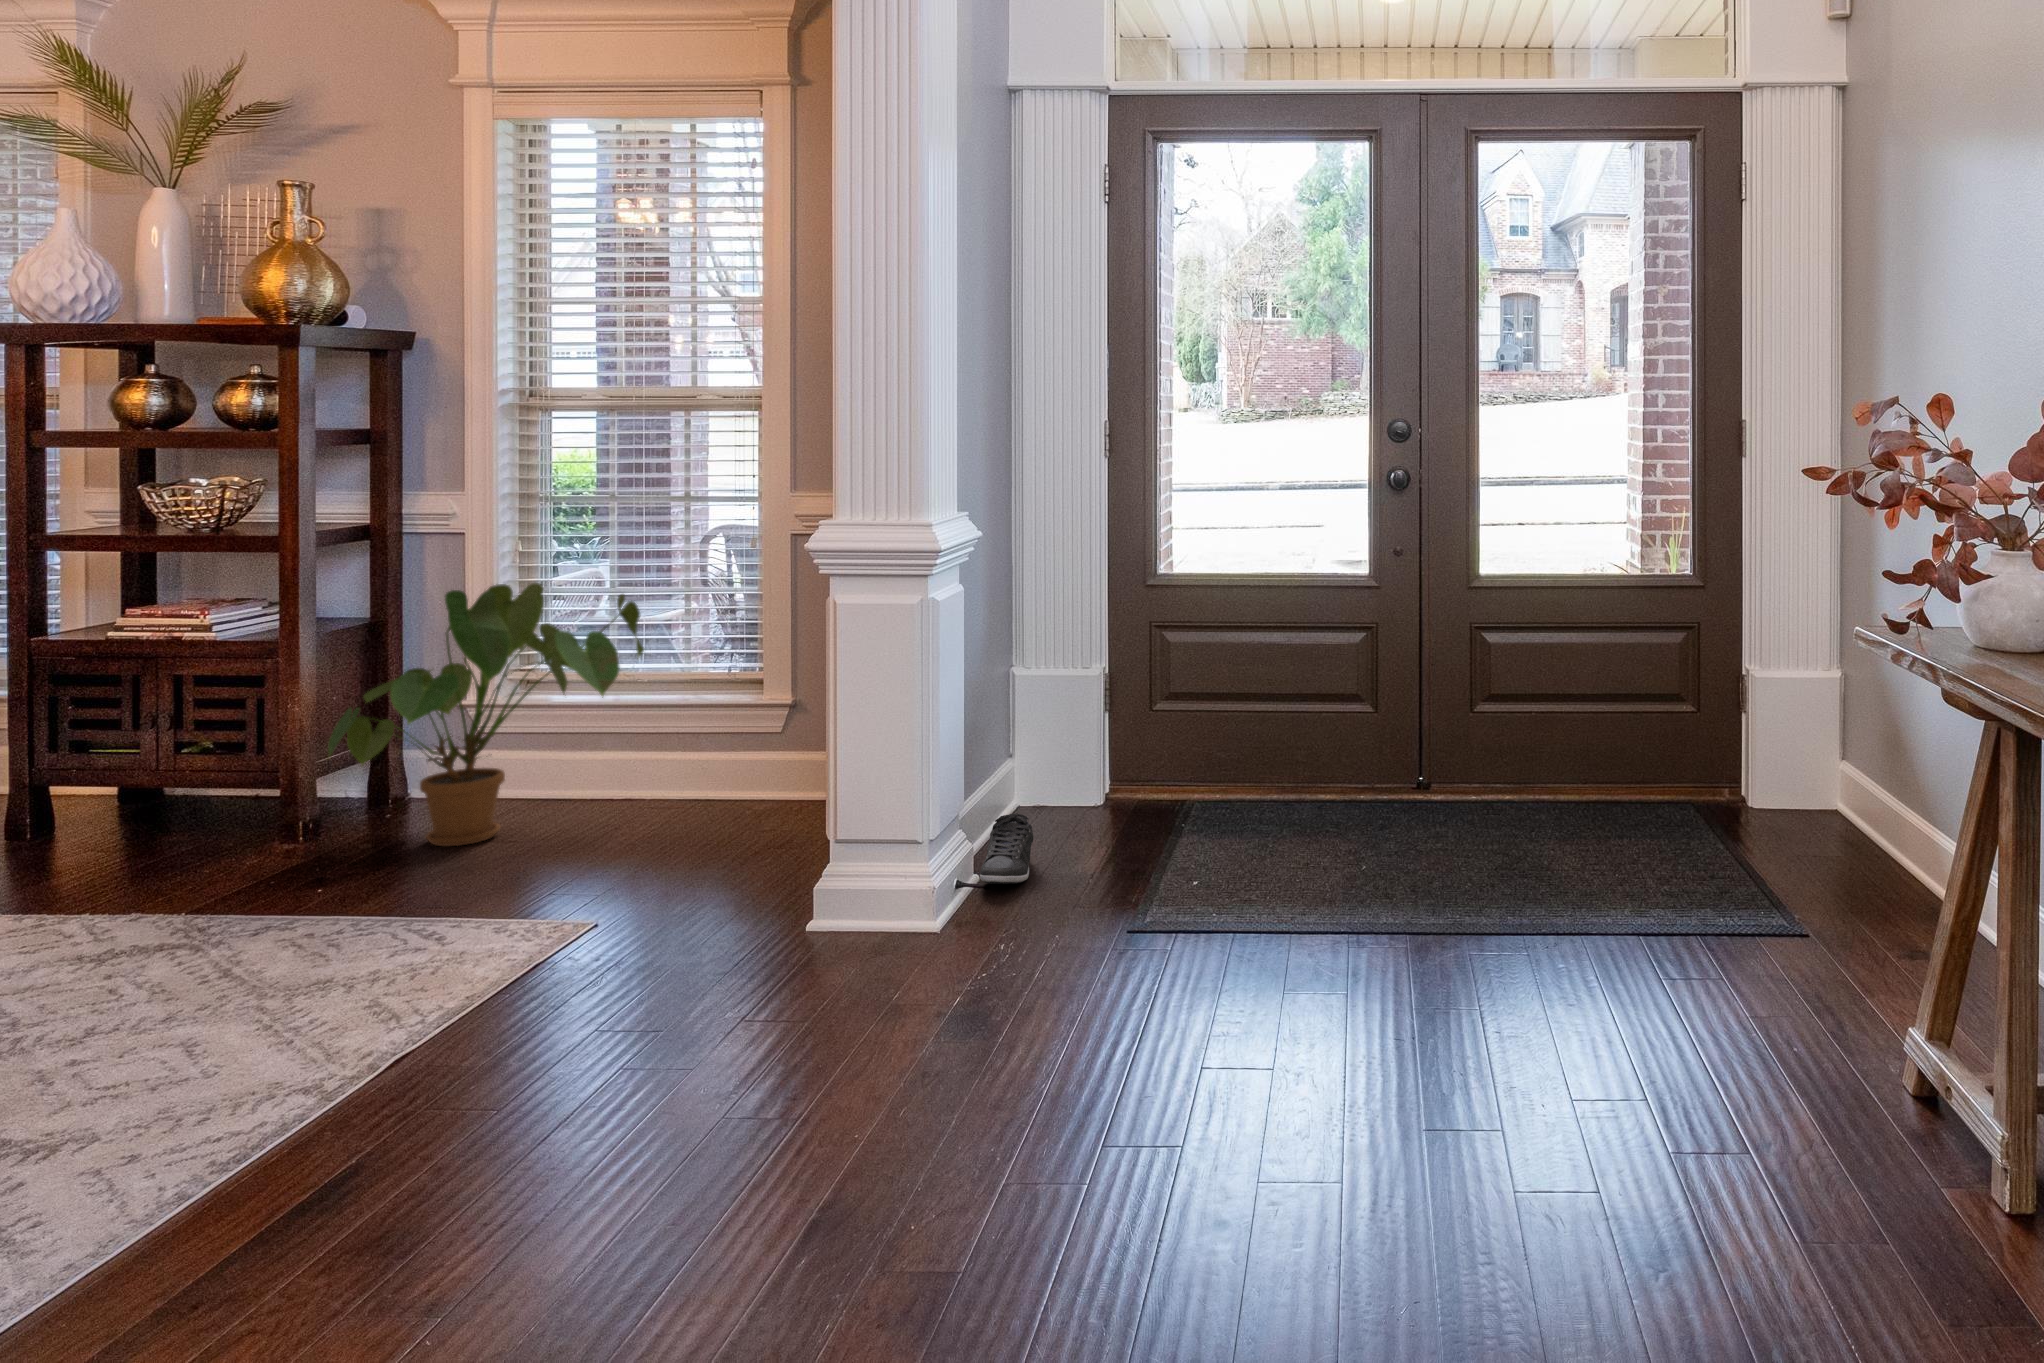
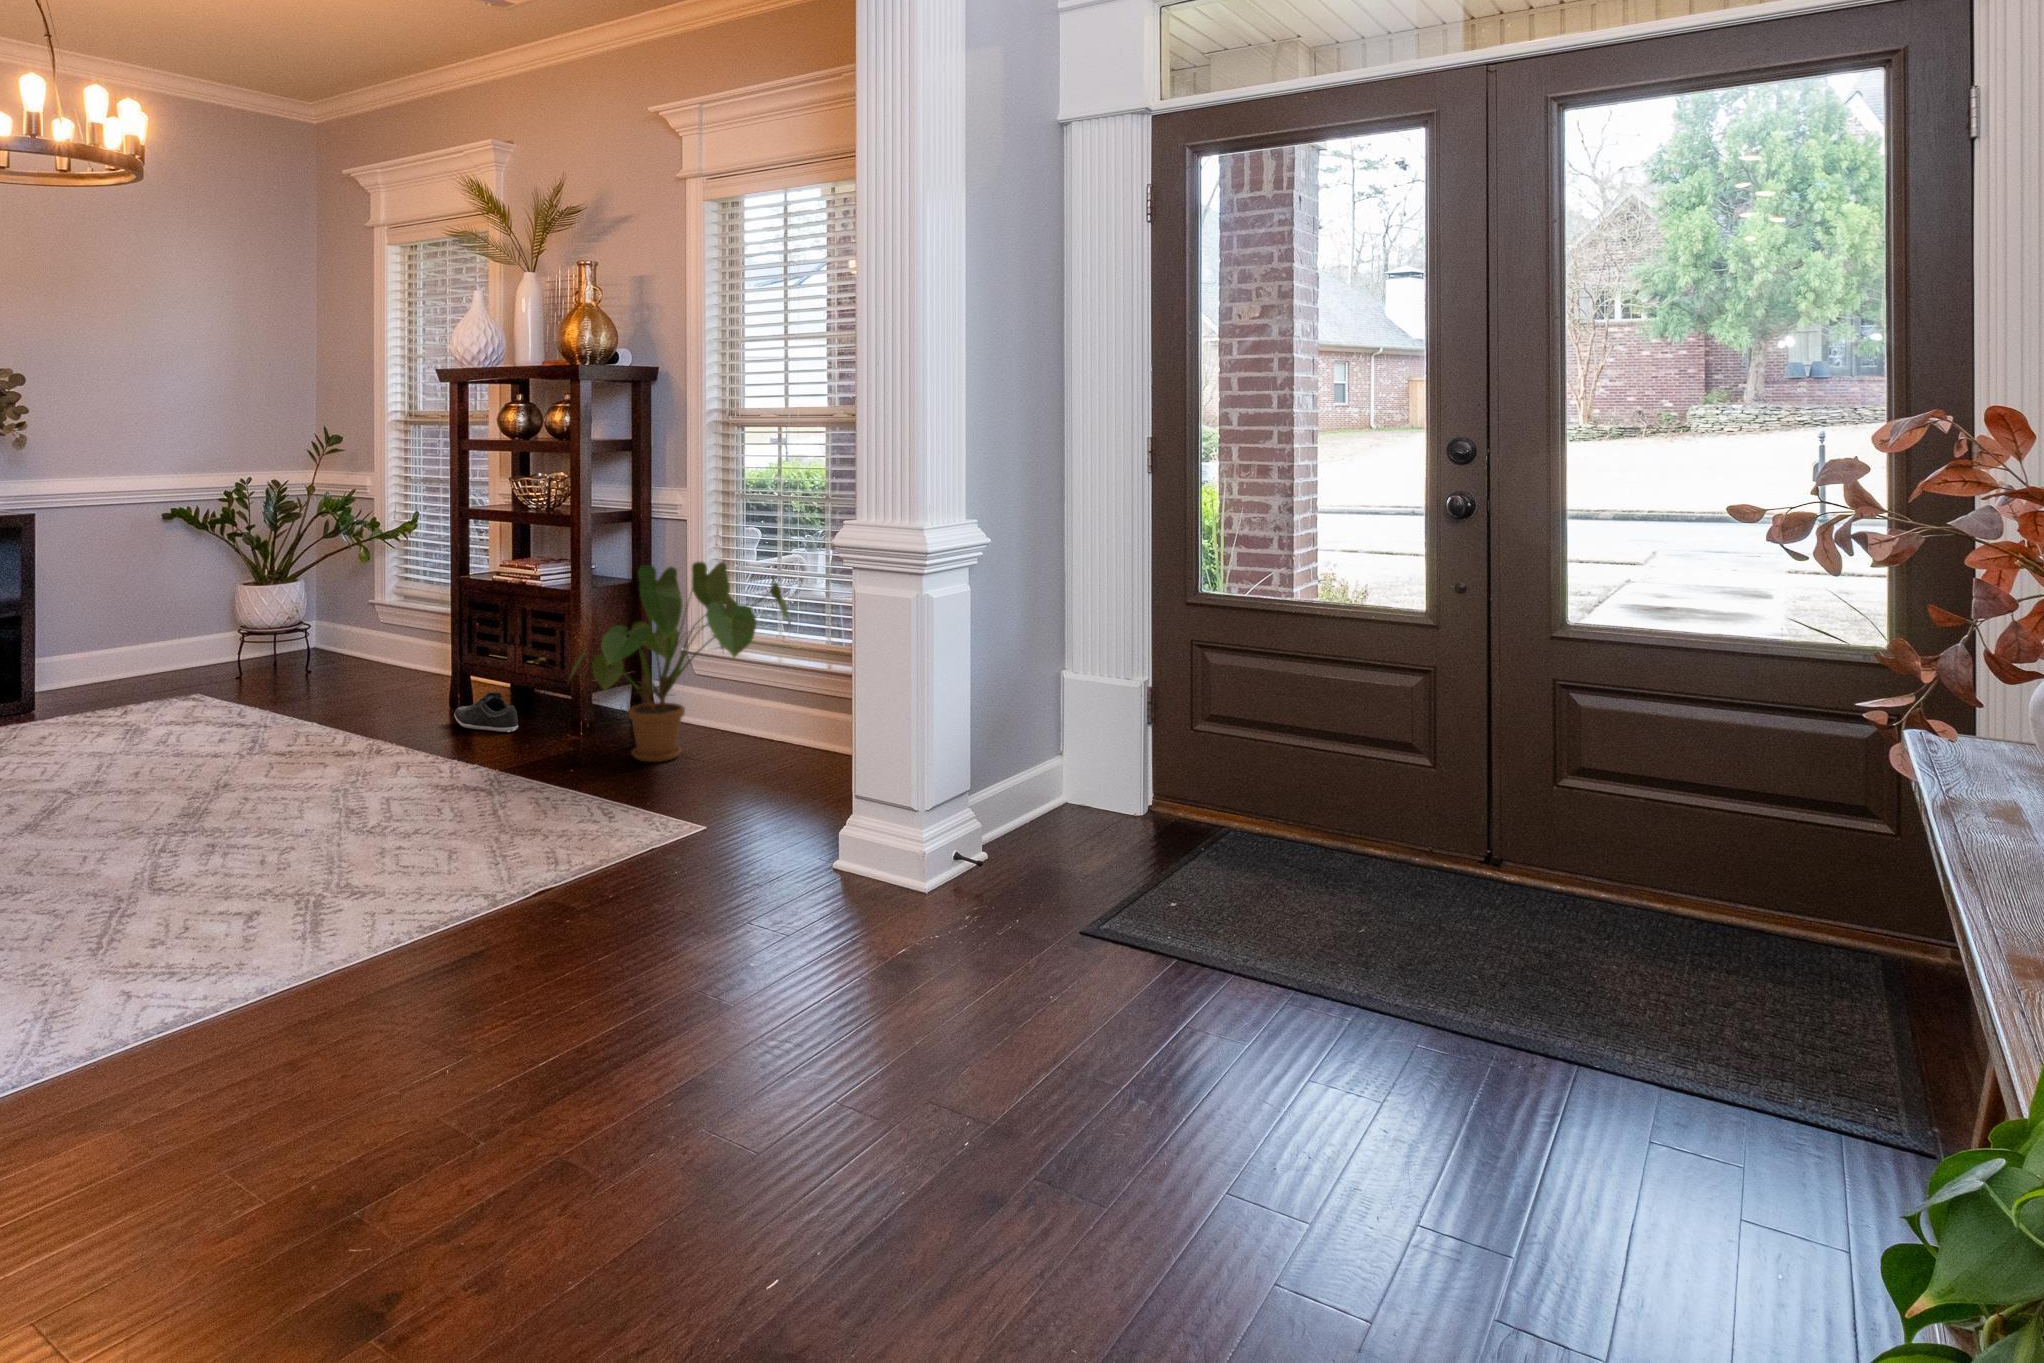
shoe: present [980,813,1034,884] -> present [454,692,518,732]

